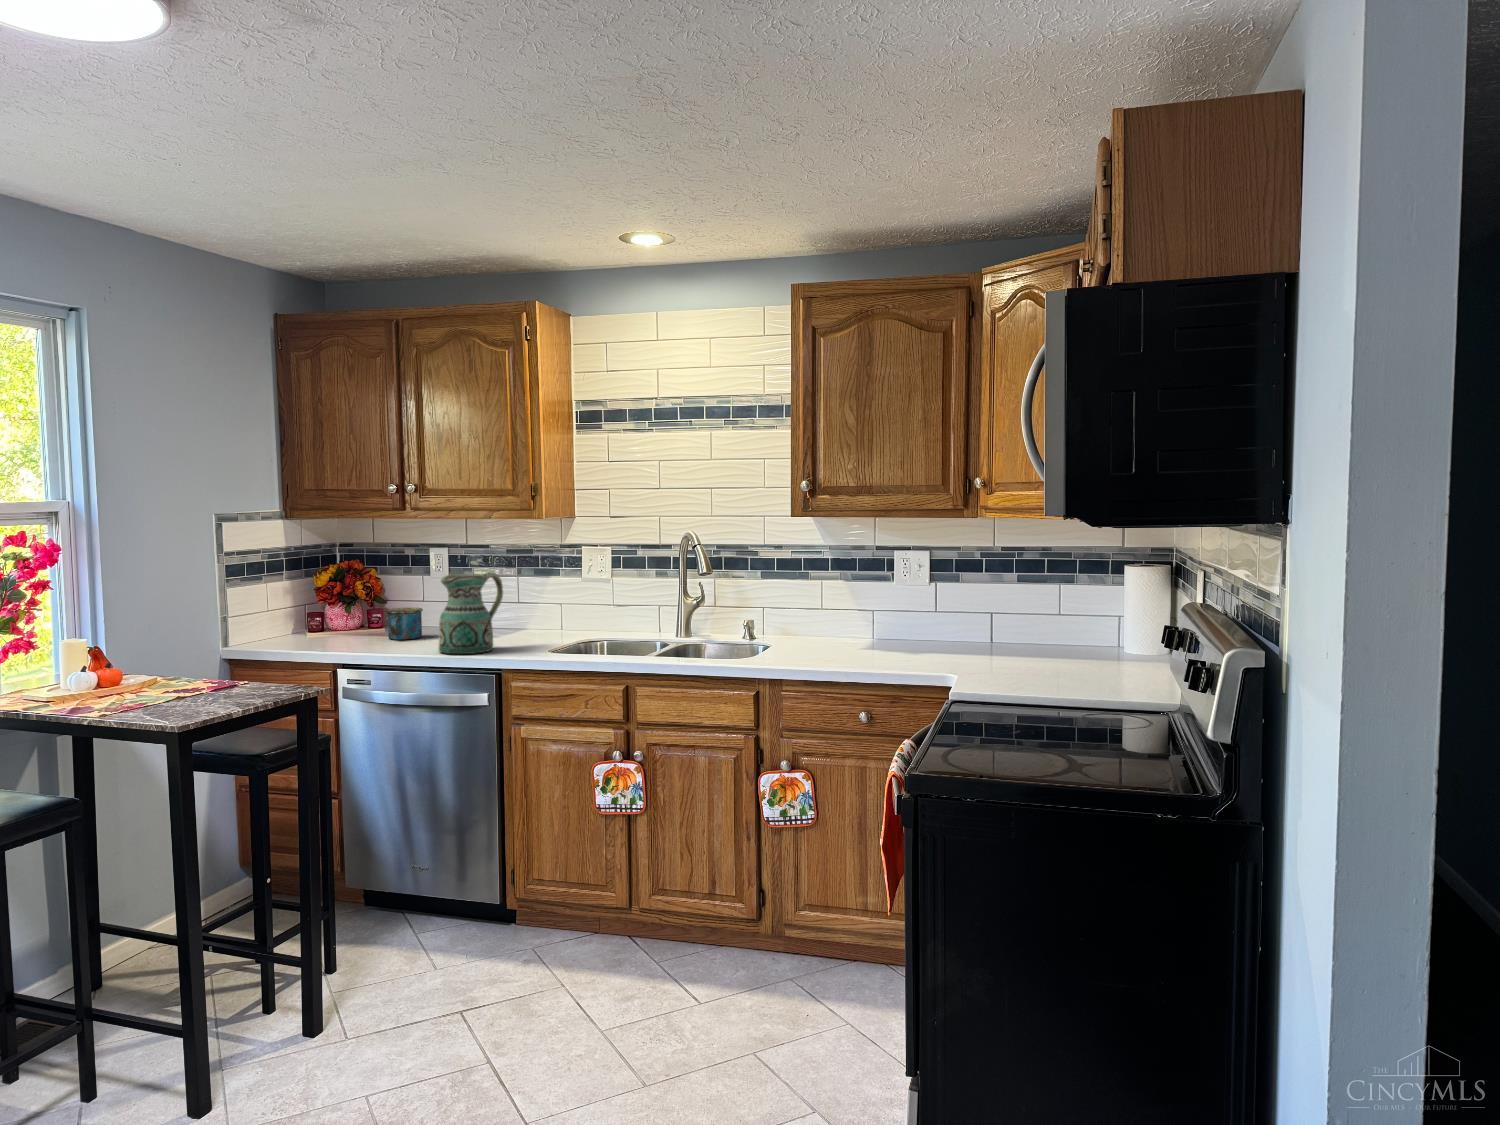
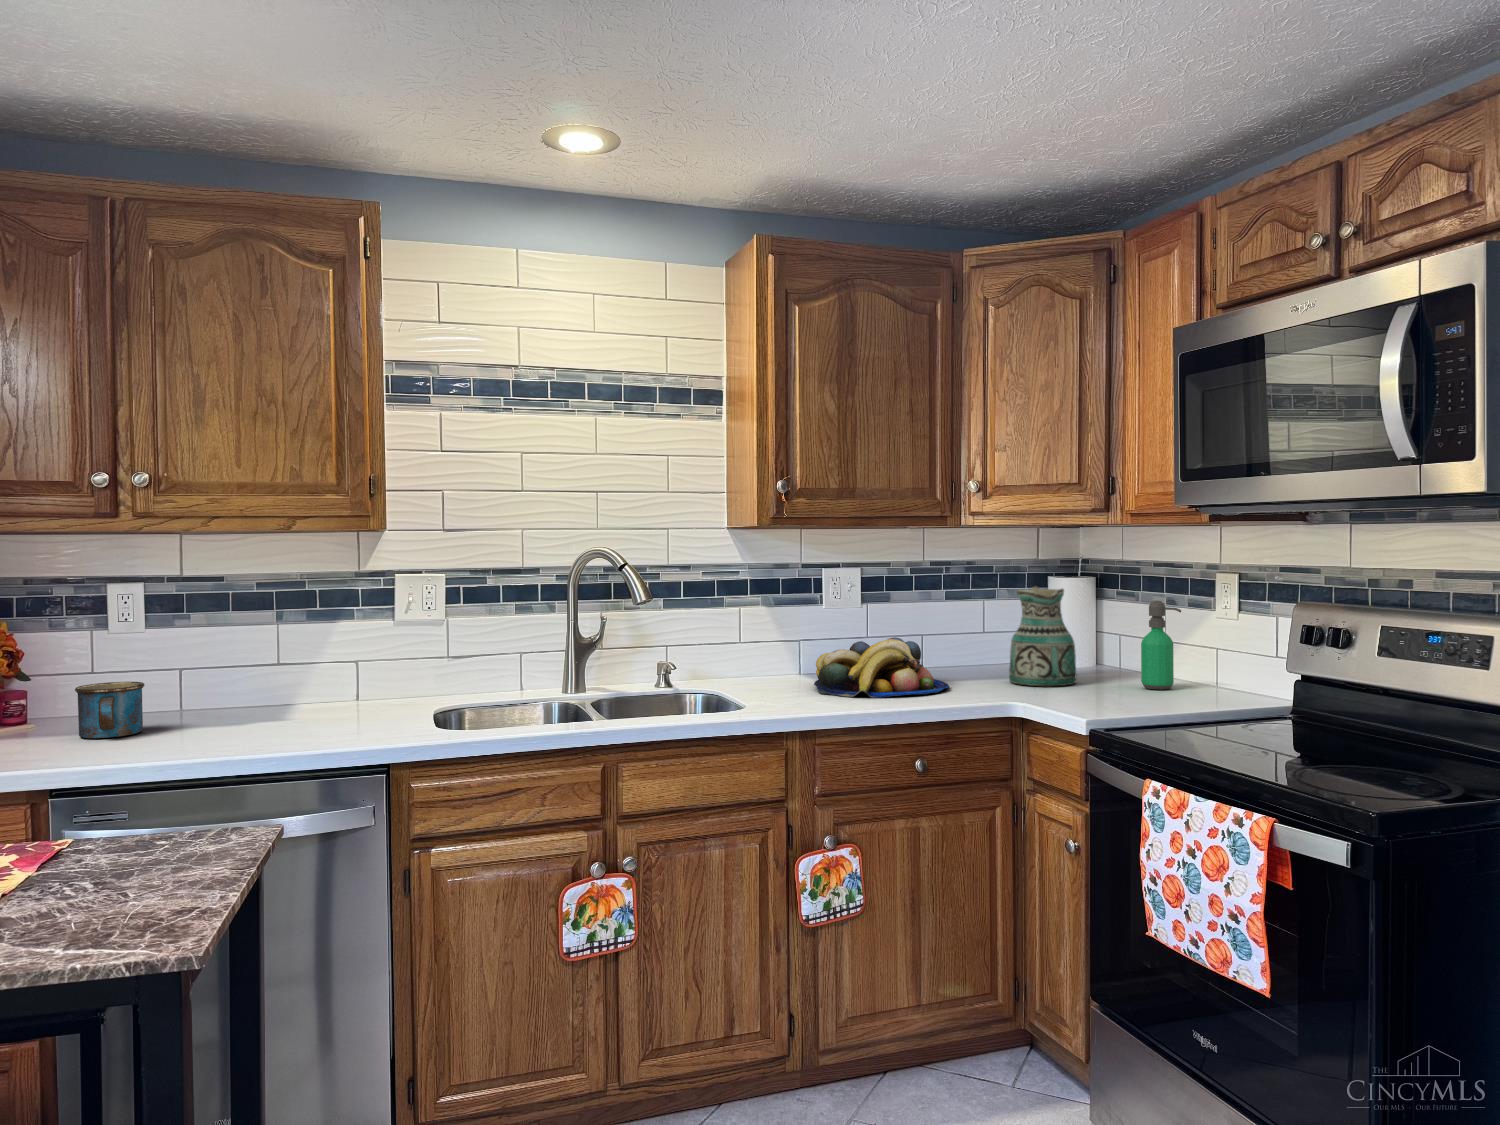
ceramic pitcher: present [439,572,503,654] -> present [1009,586,1076,686]
soap dispenser: none [1103,596,1133,679] -> present [1141,600,1181,690]
fruit bowl: none [837,613,954,662] -> present [814,637,949,698]

